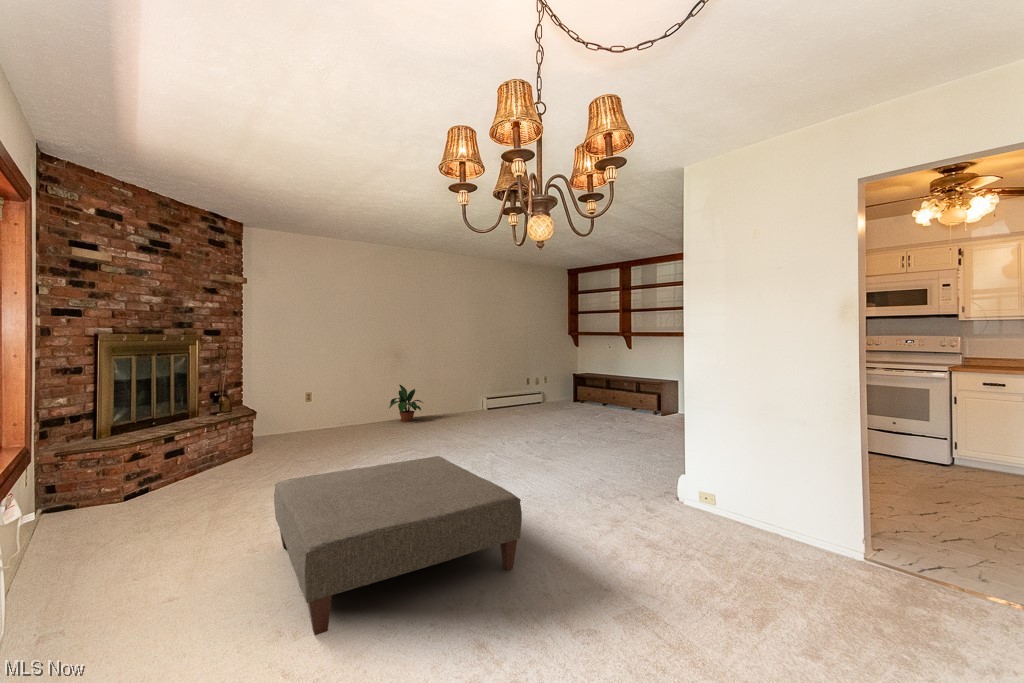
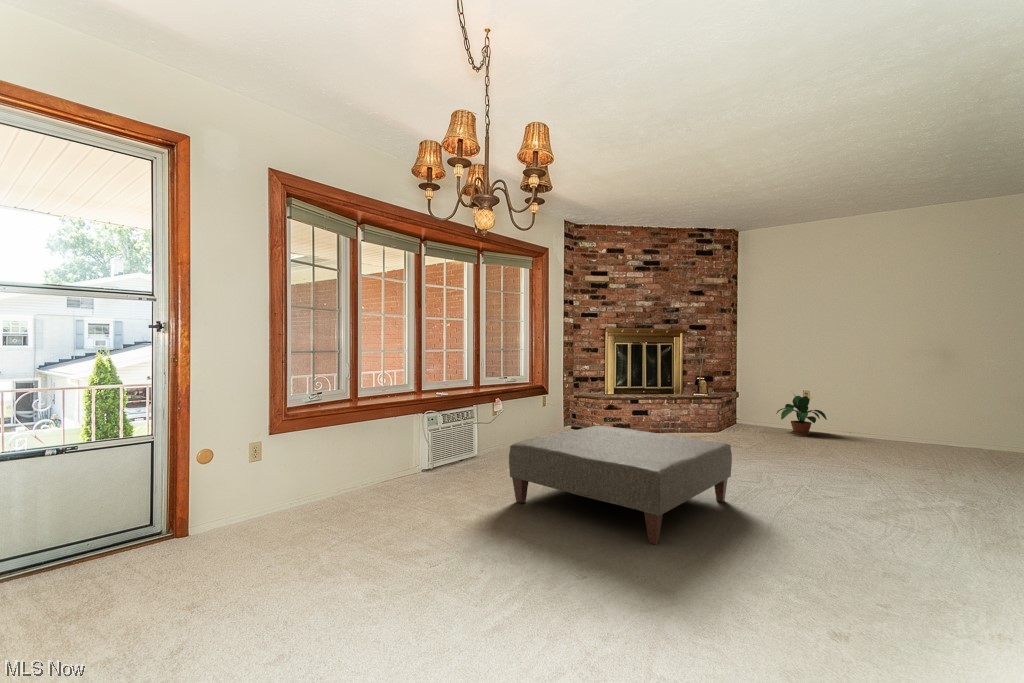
potted plant: present [389,385,423,422] -> present [776,396,827,435]

